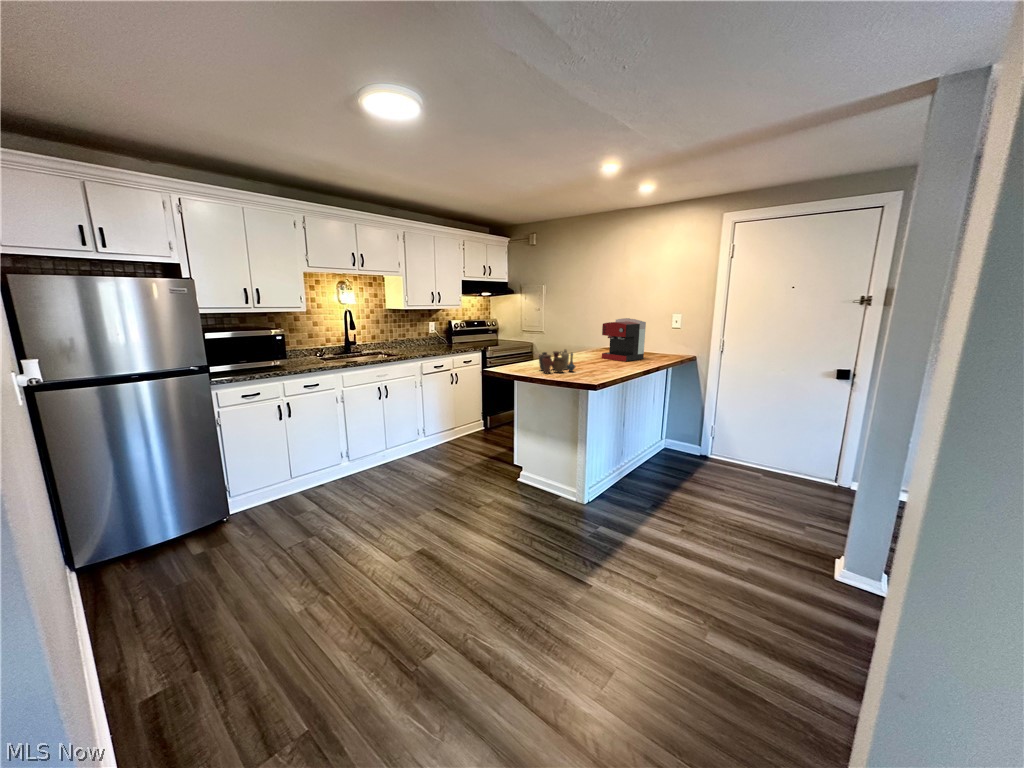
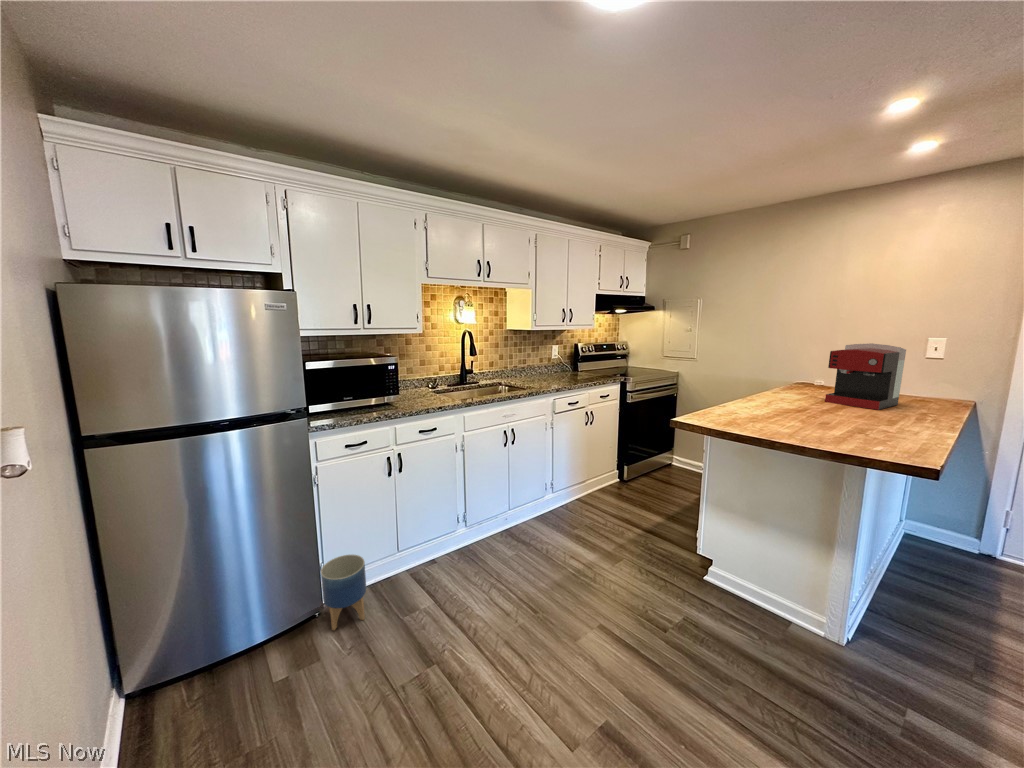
vase: present [539,349,575,373] -> none [765,393,836,434]
planter: none [226,476,264,527] -> present [321,555,366,630]

